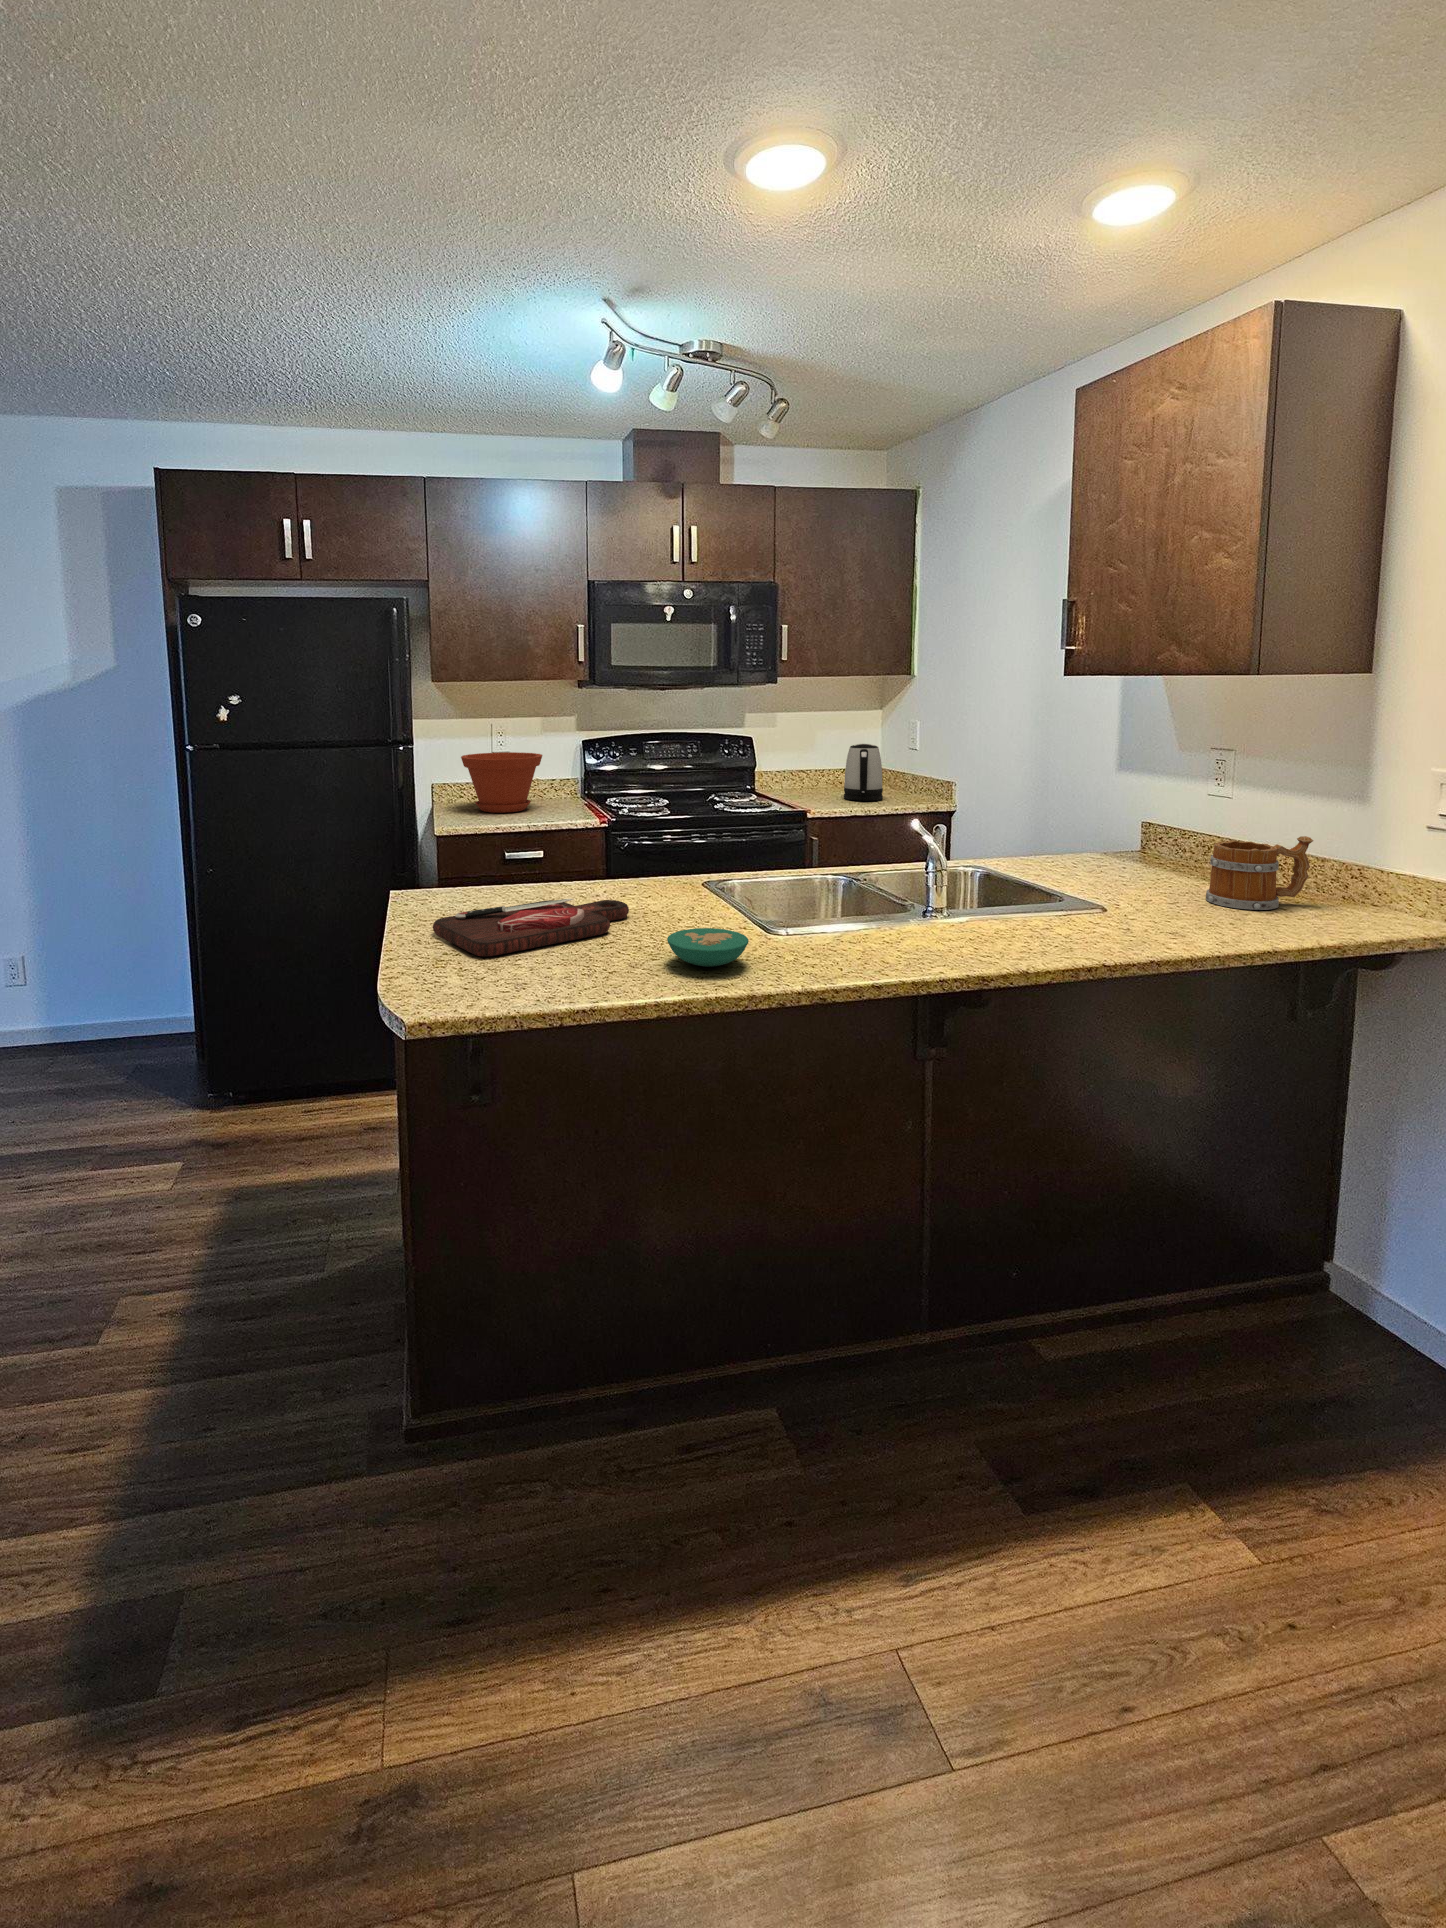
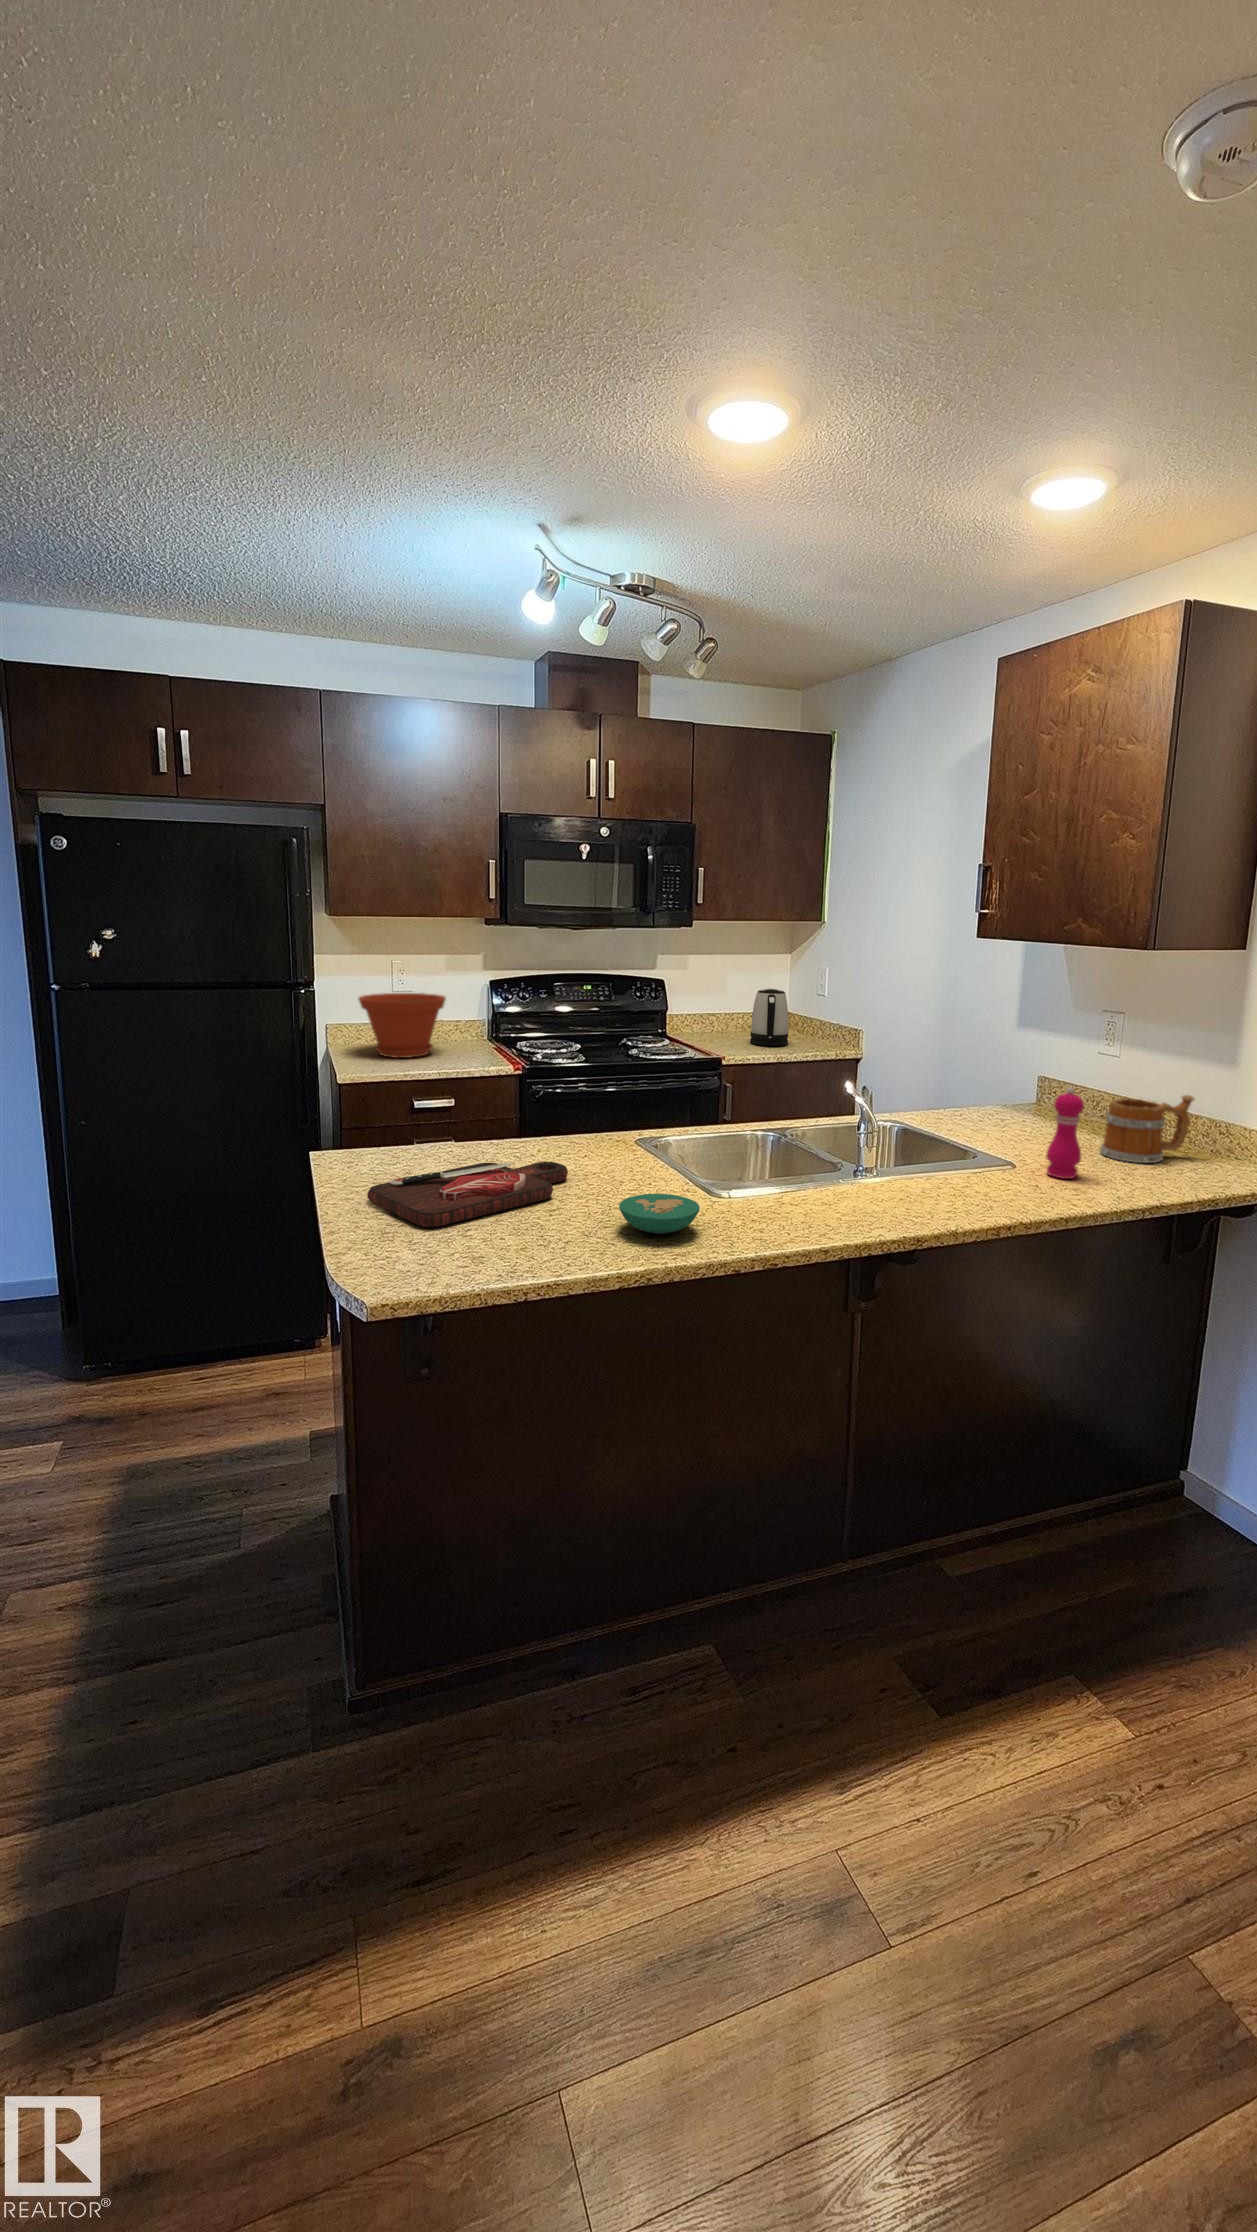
pepper mill: none [1138,825,1178,924] -> present [1046,1087,1084,1179]

